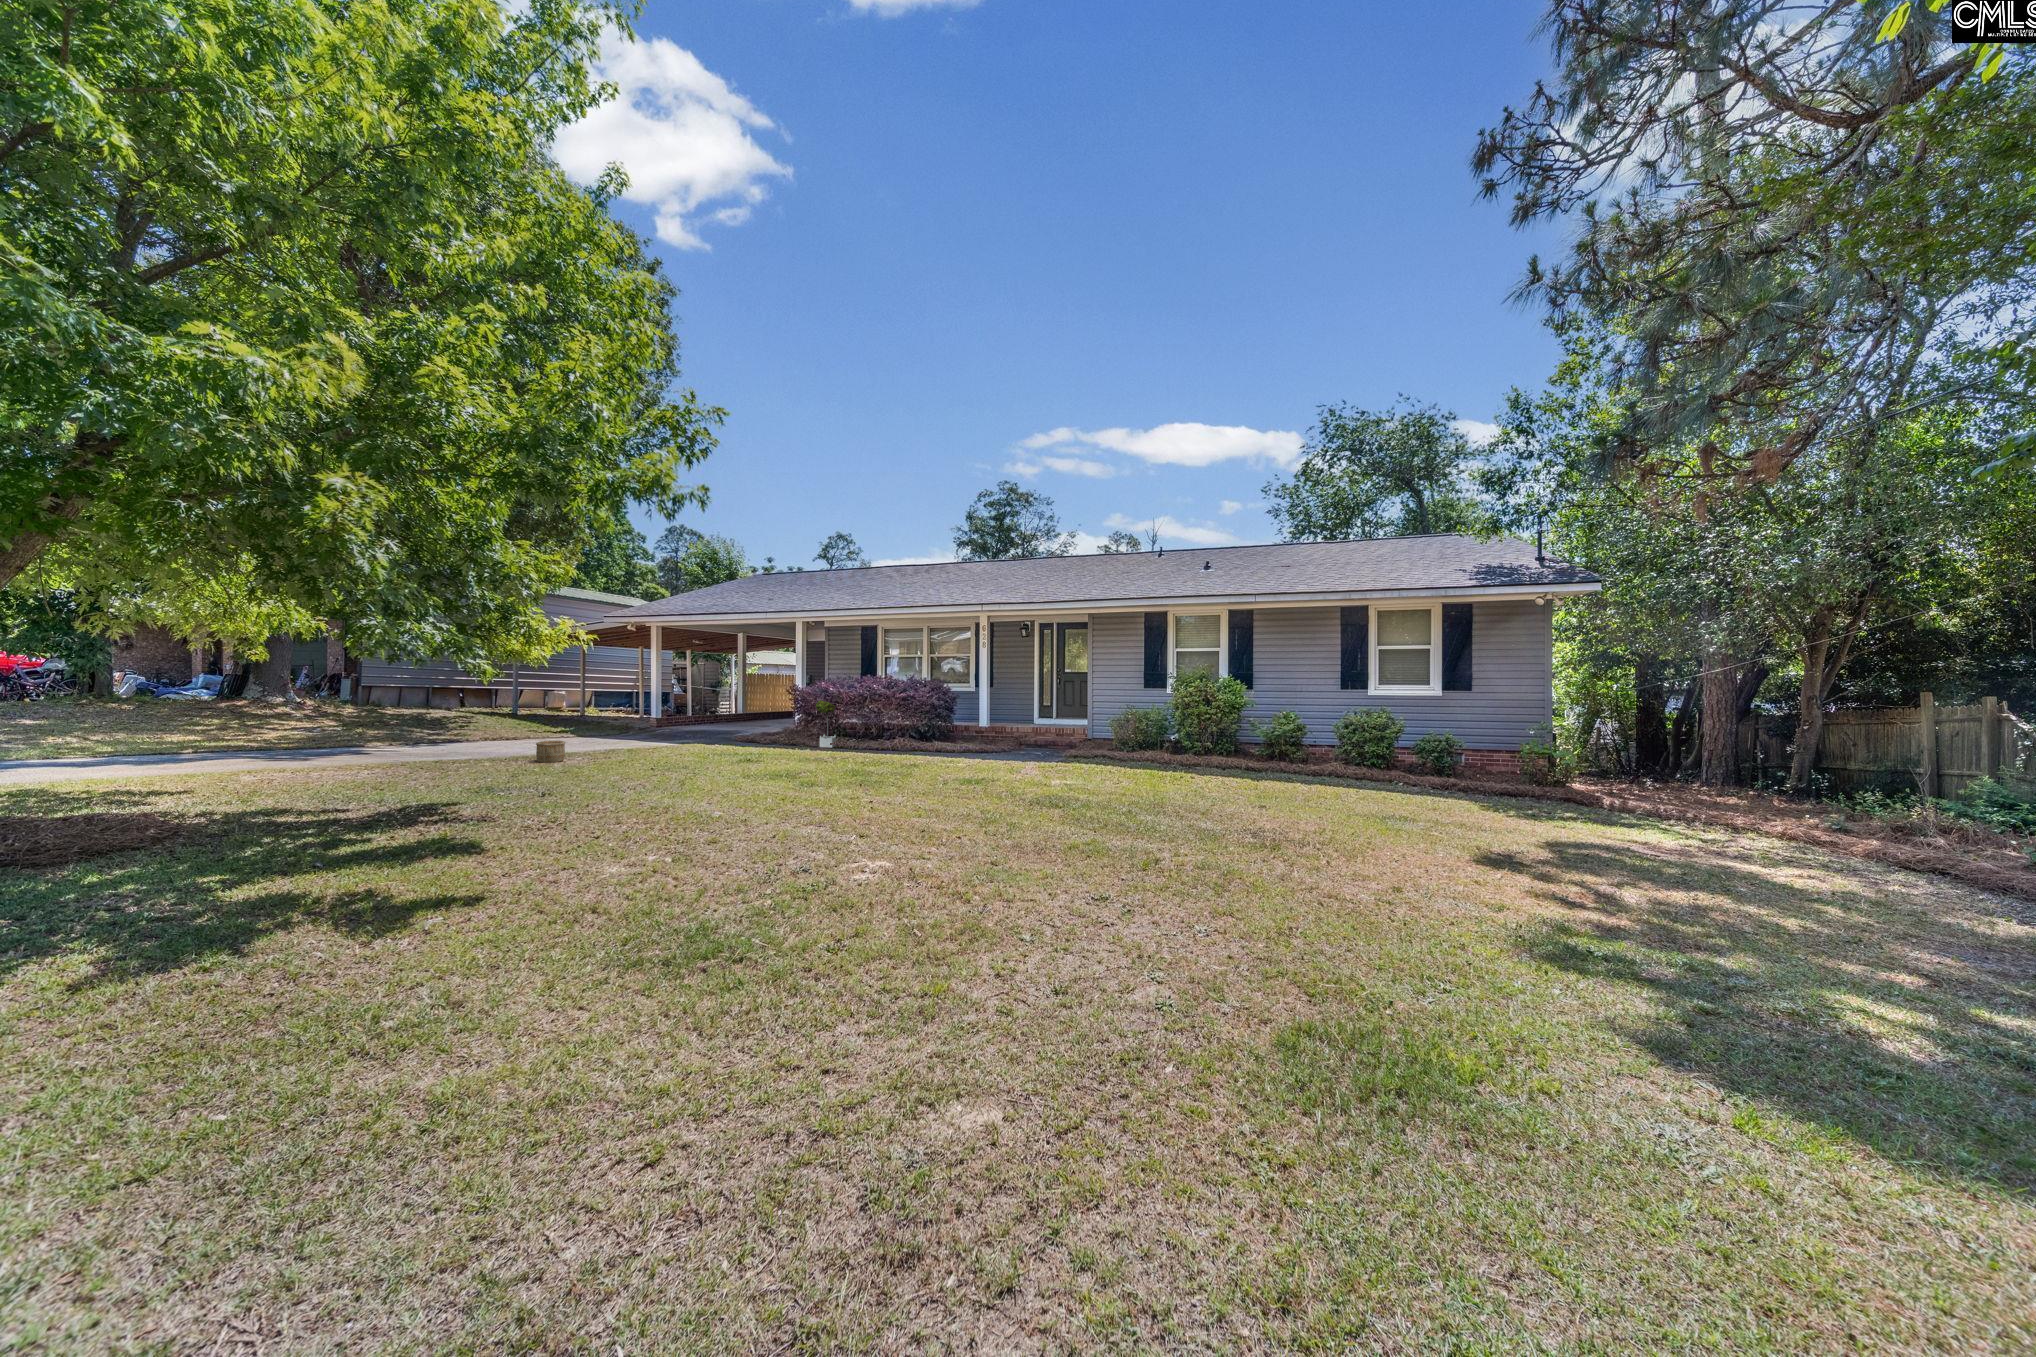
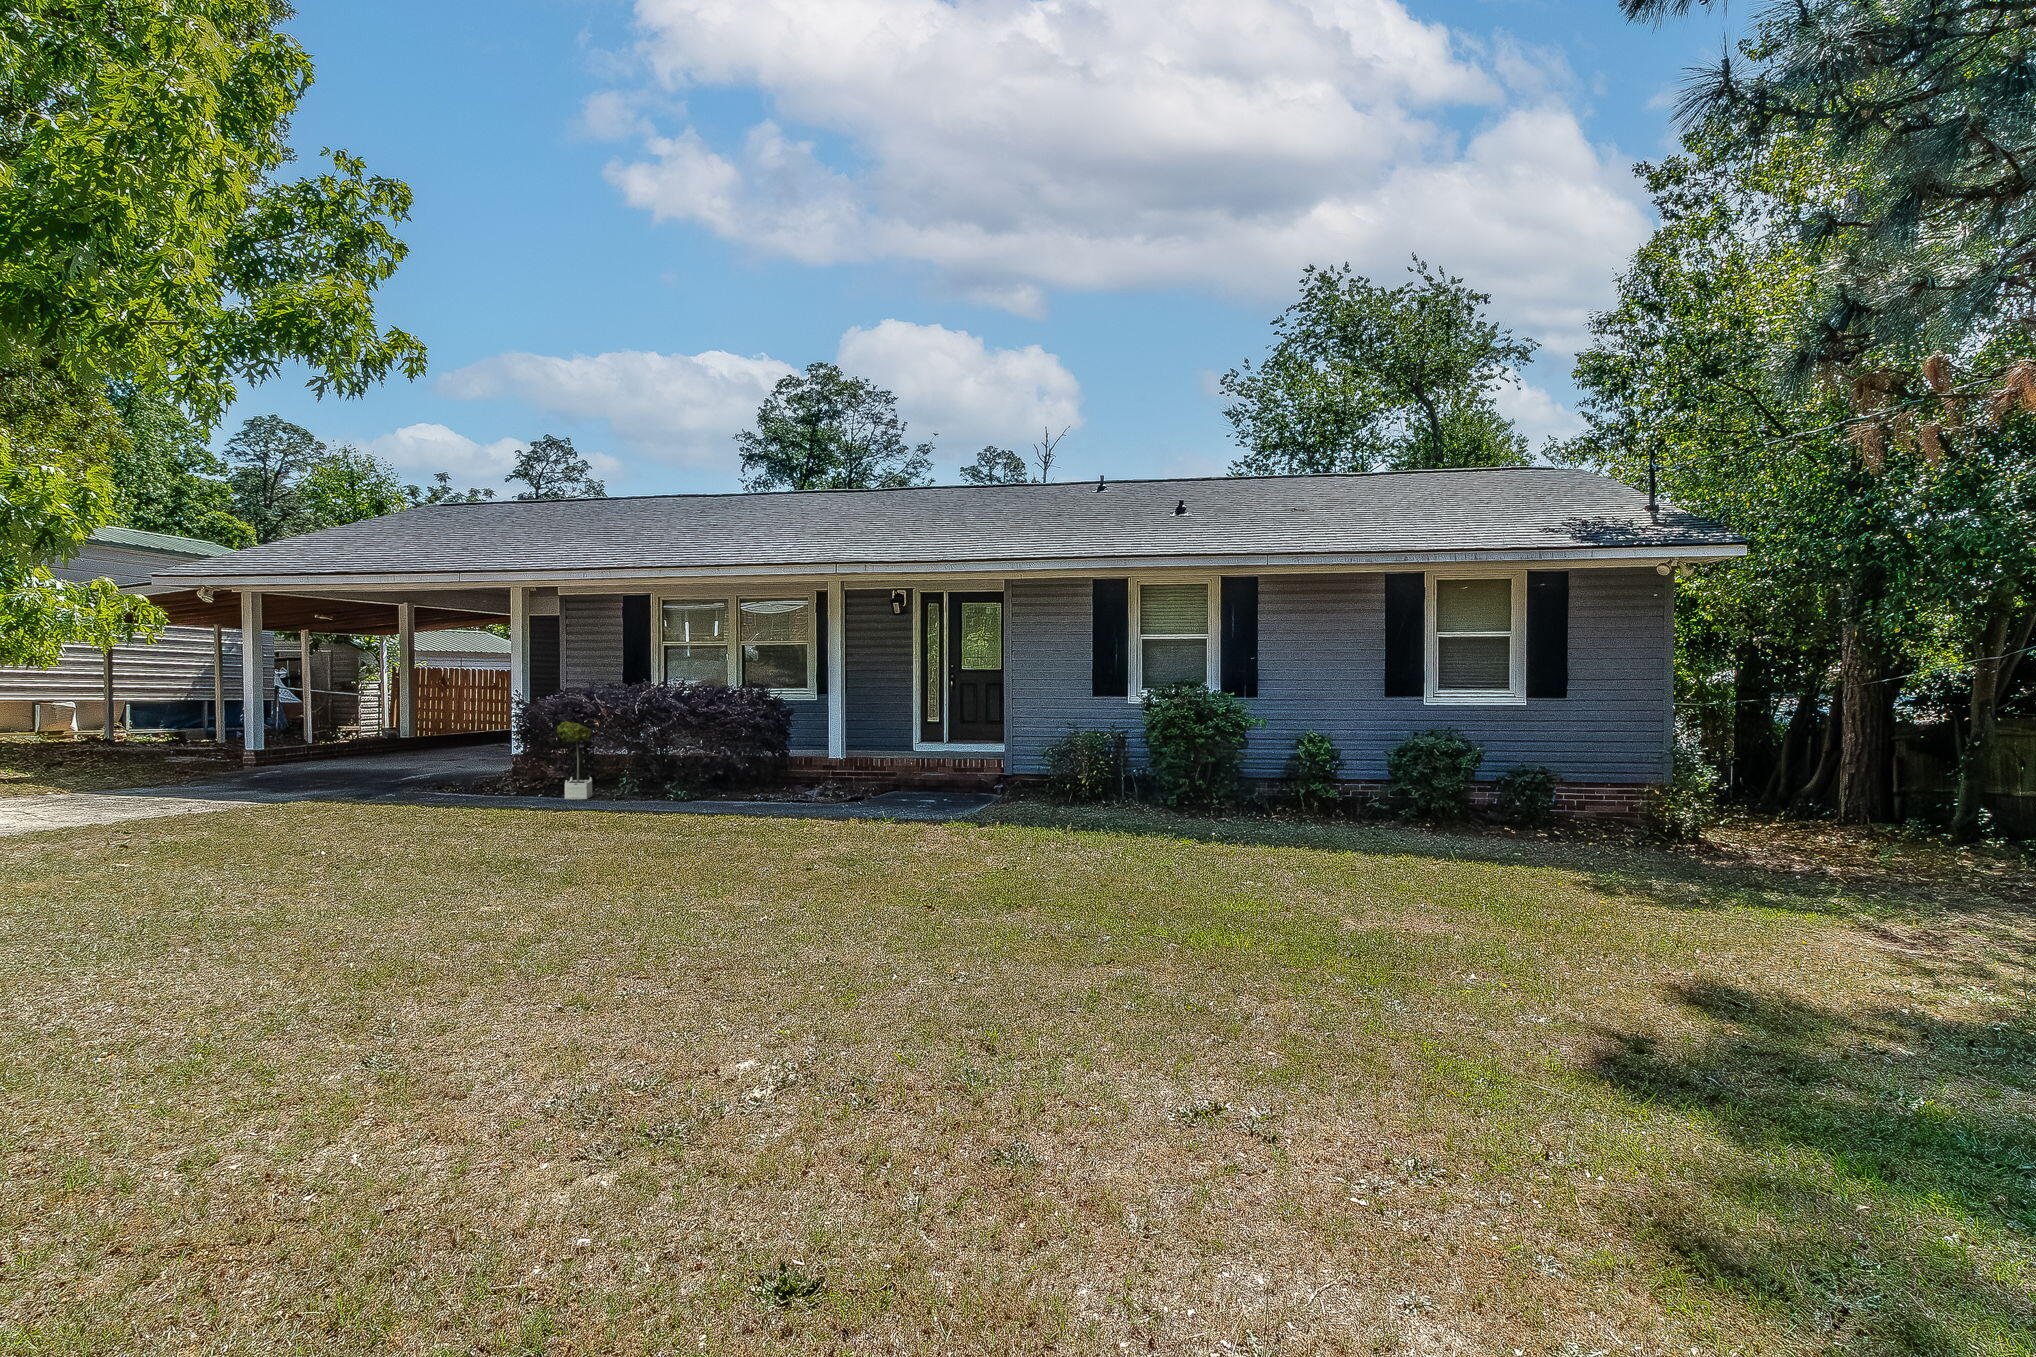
wooden bucket: present [536,740,565,762] -> none [38,808,98,849]

